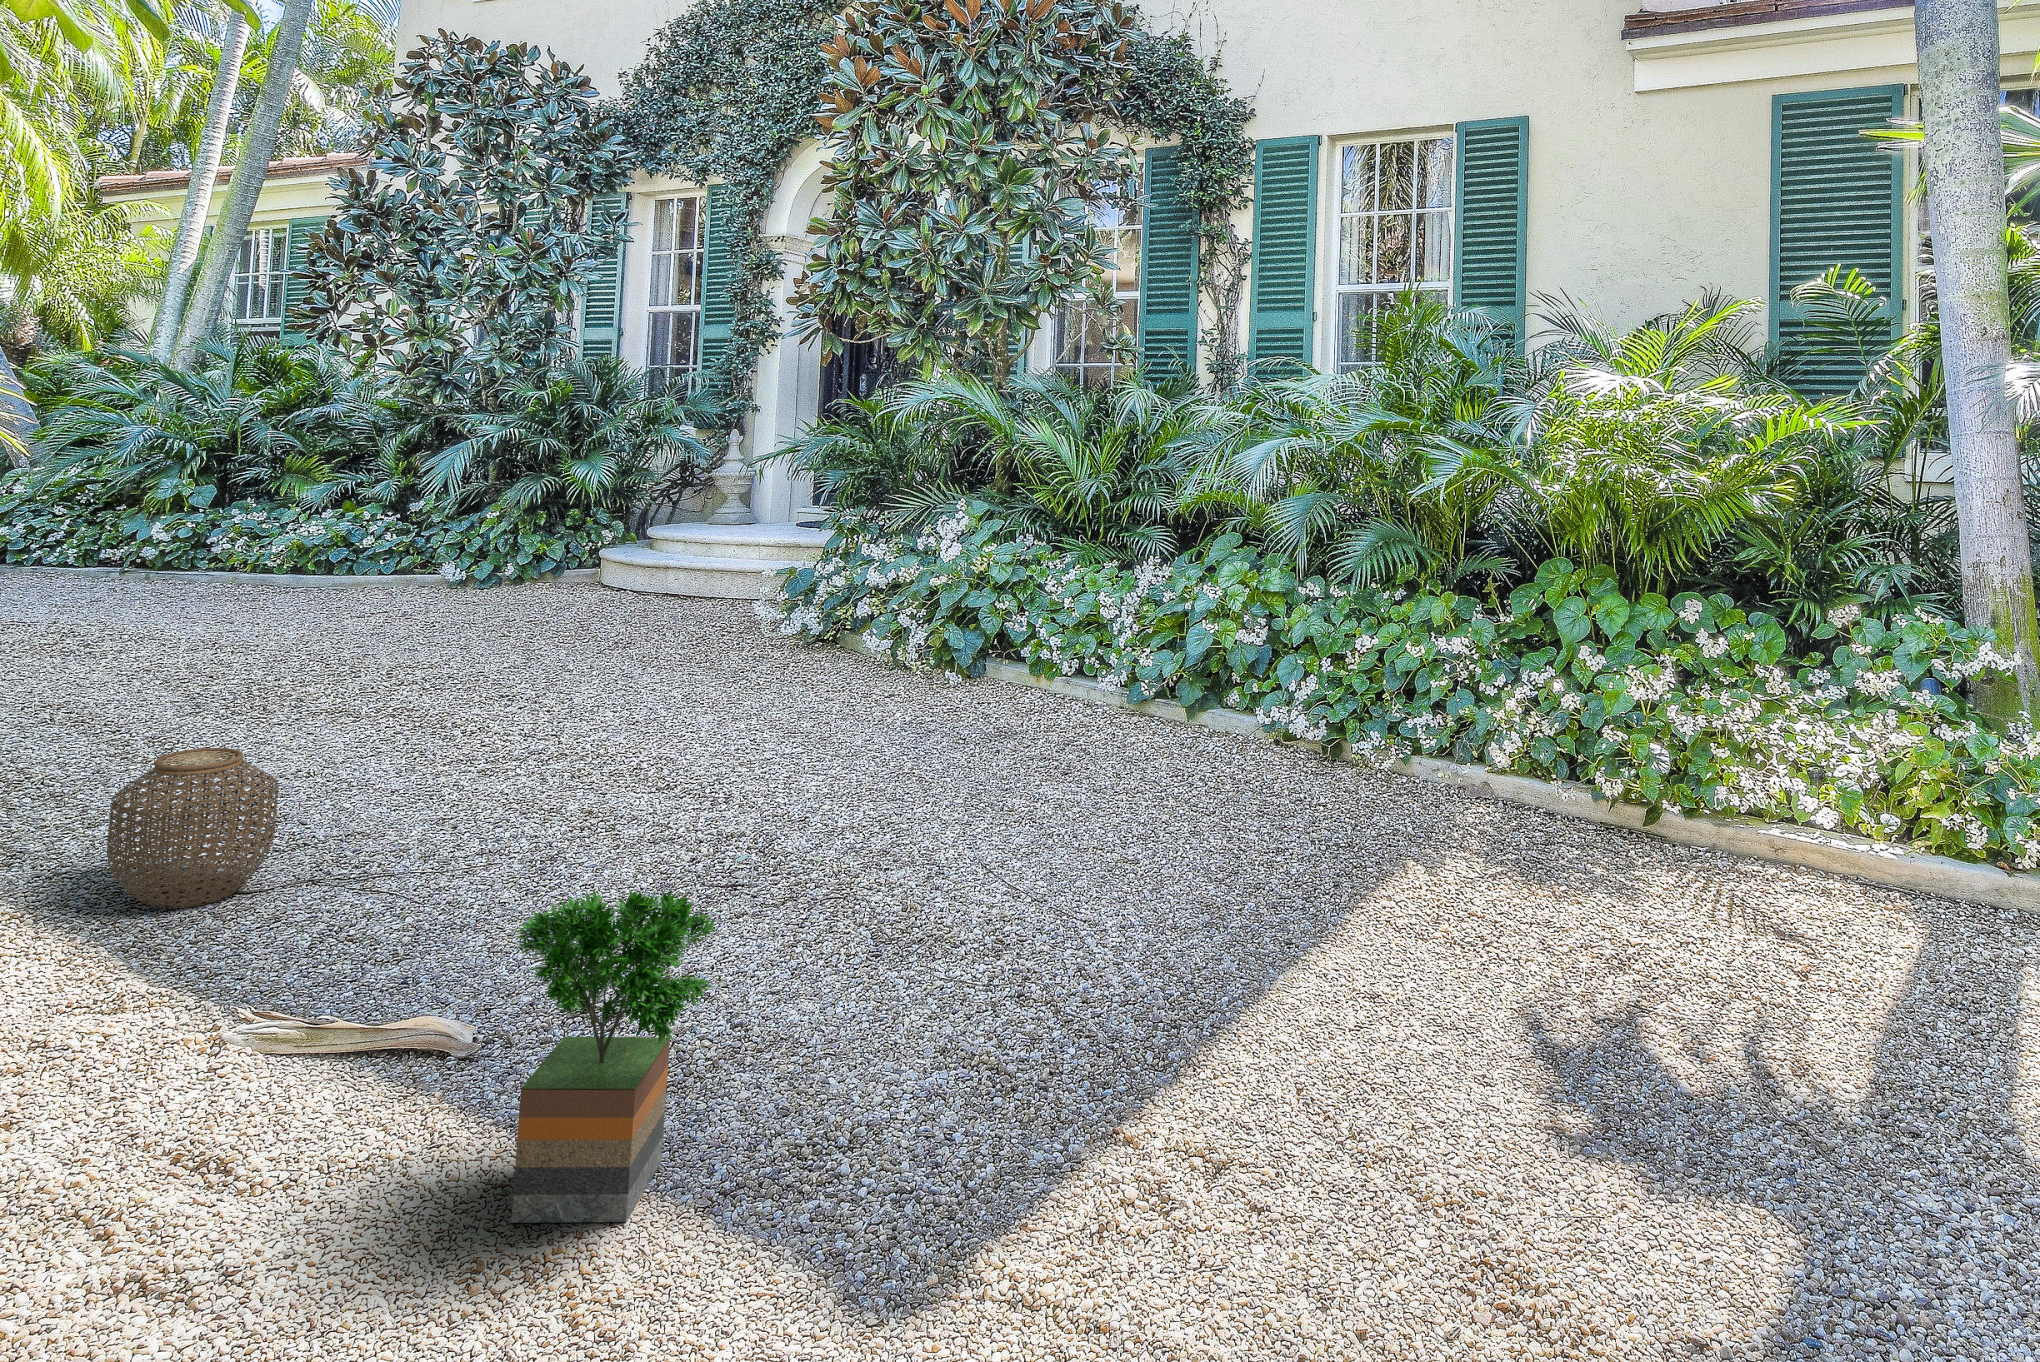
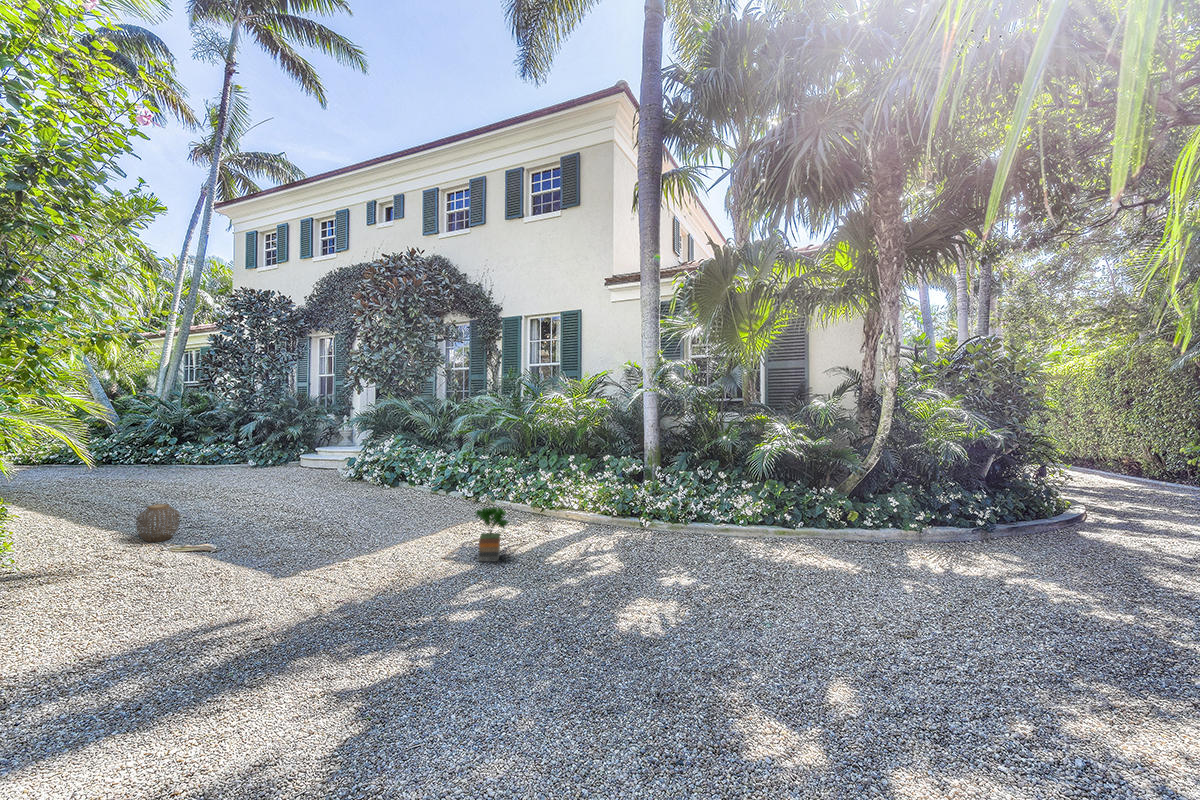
potted tree: present [511,890,716,1223] -> present [475,507,509,562]

